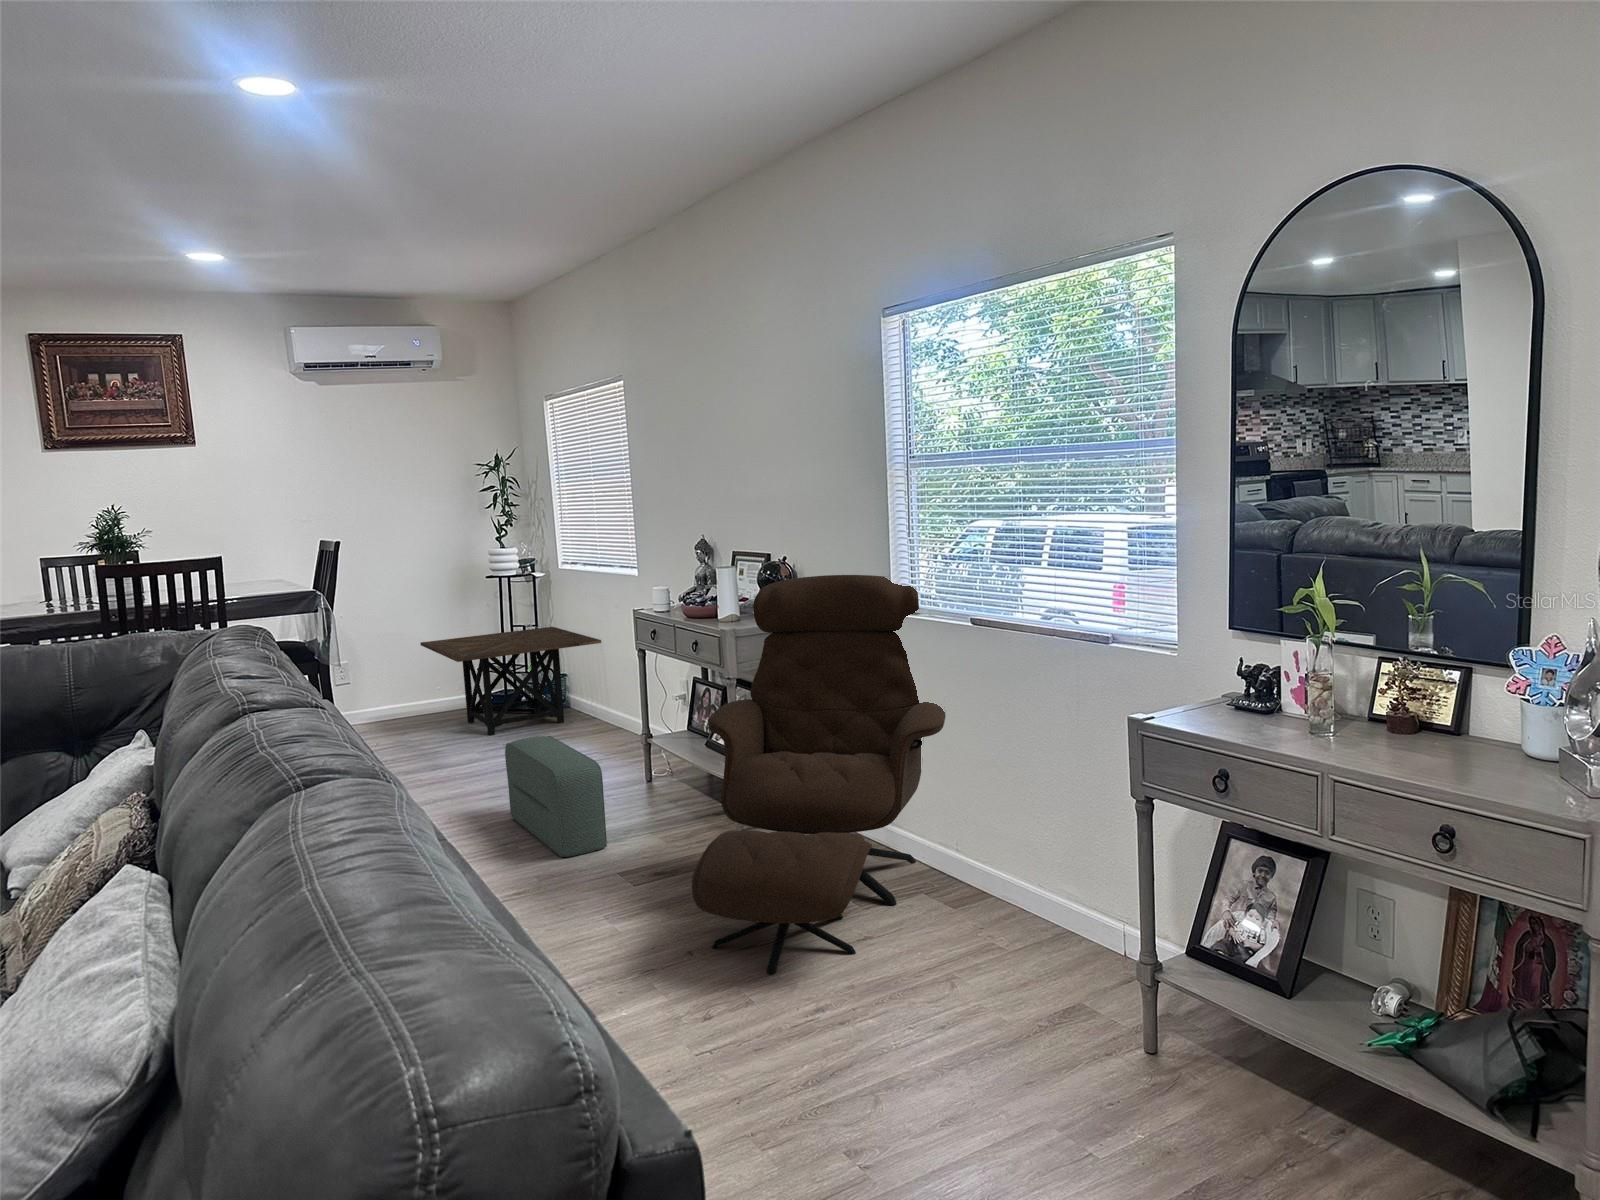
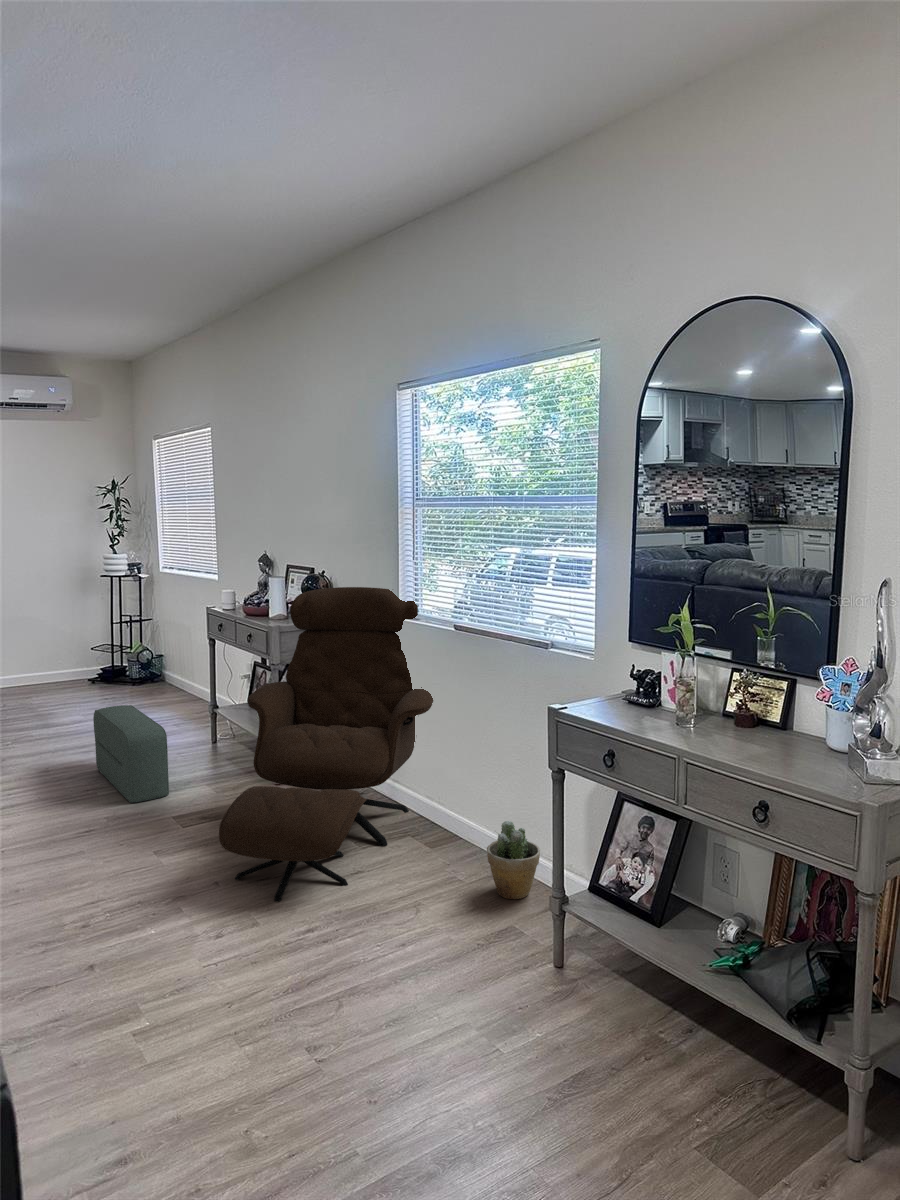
side table: present [420,627,601,735] -> none [43,617,189,702]
potted plant: none [1036,868,1108,969] -> present [487,821,540,899]

